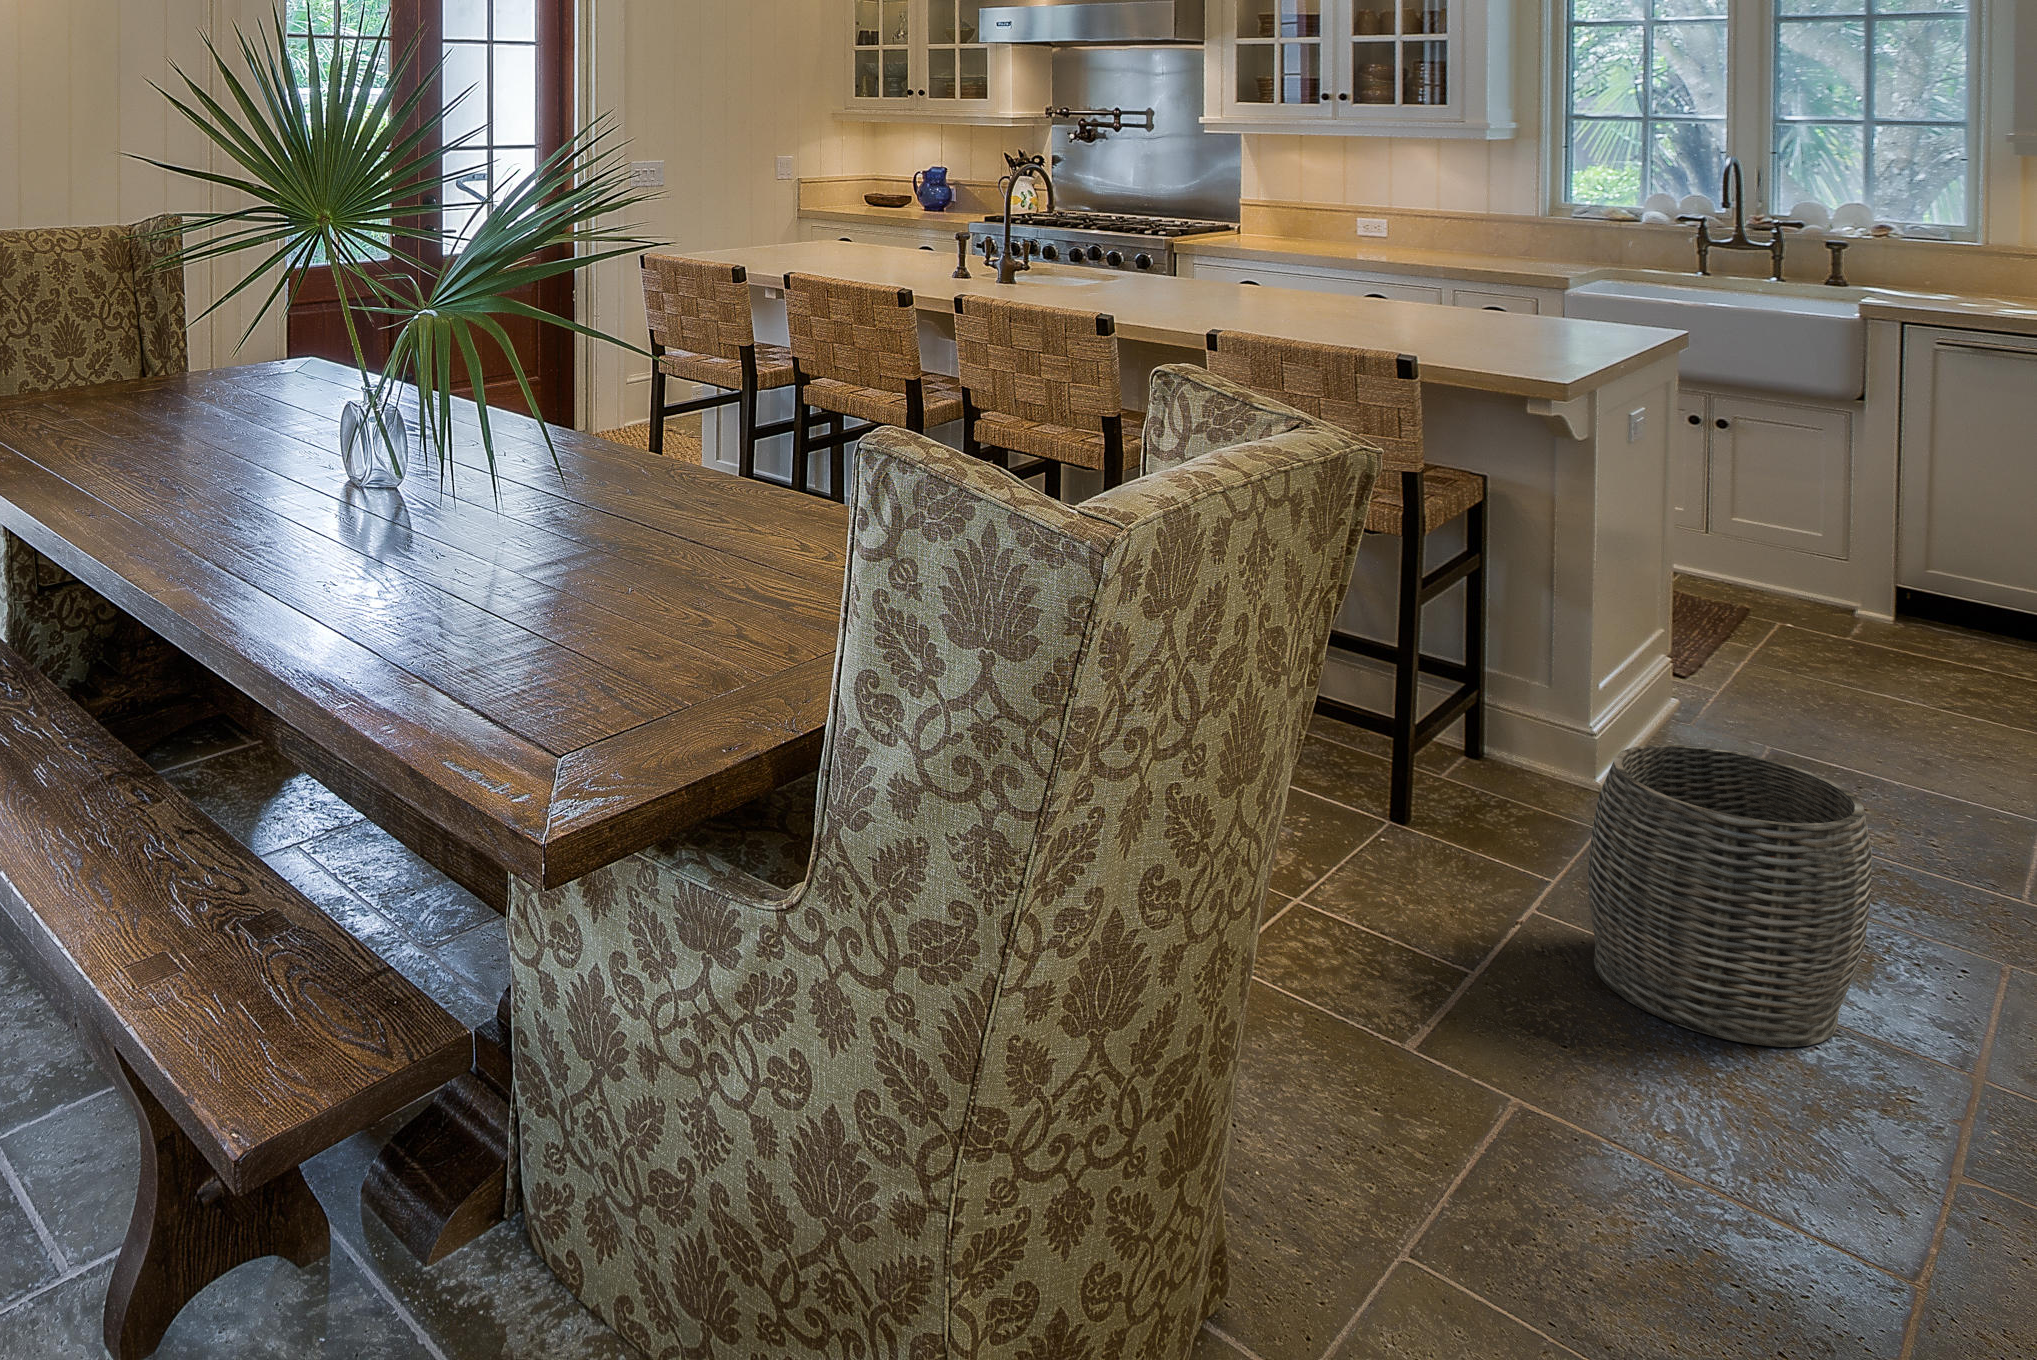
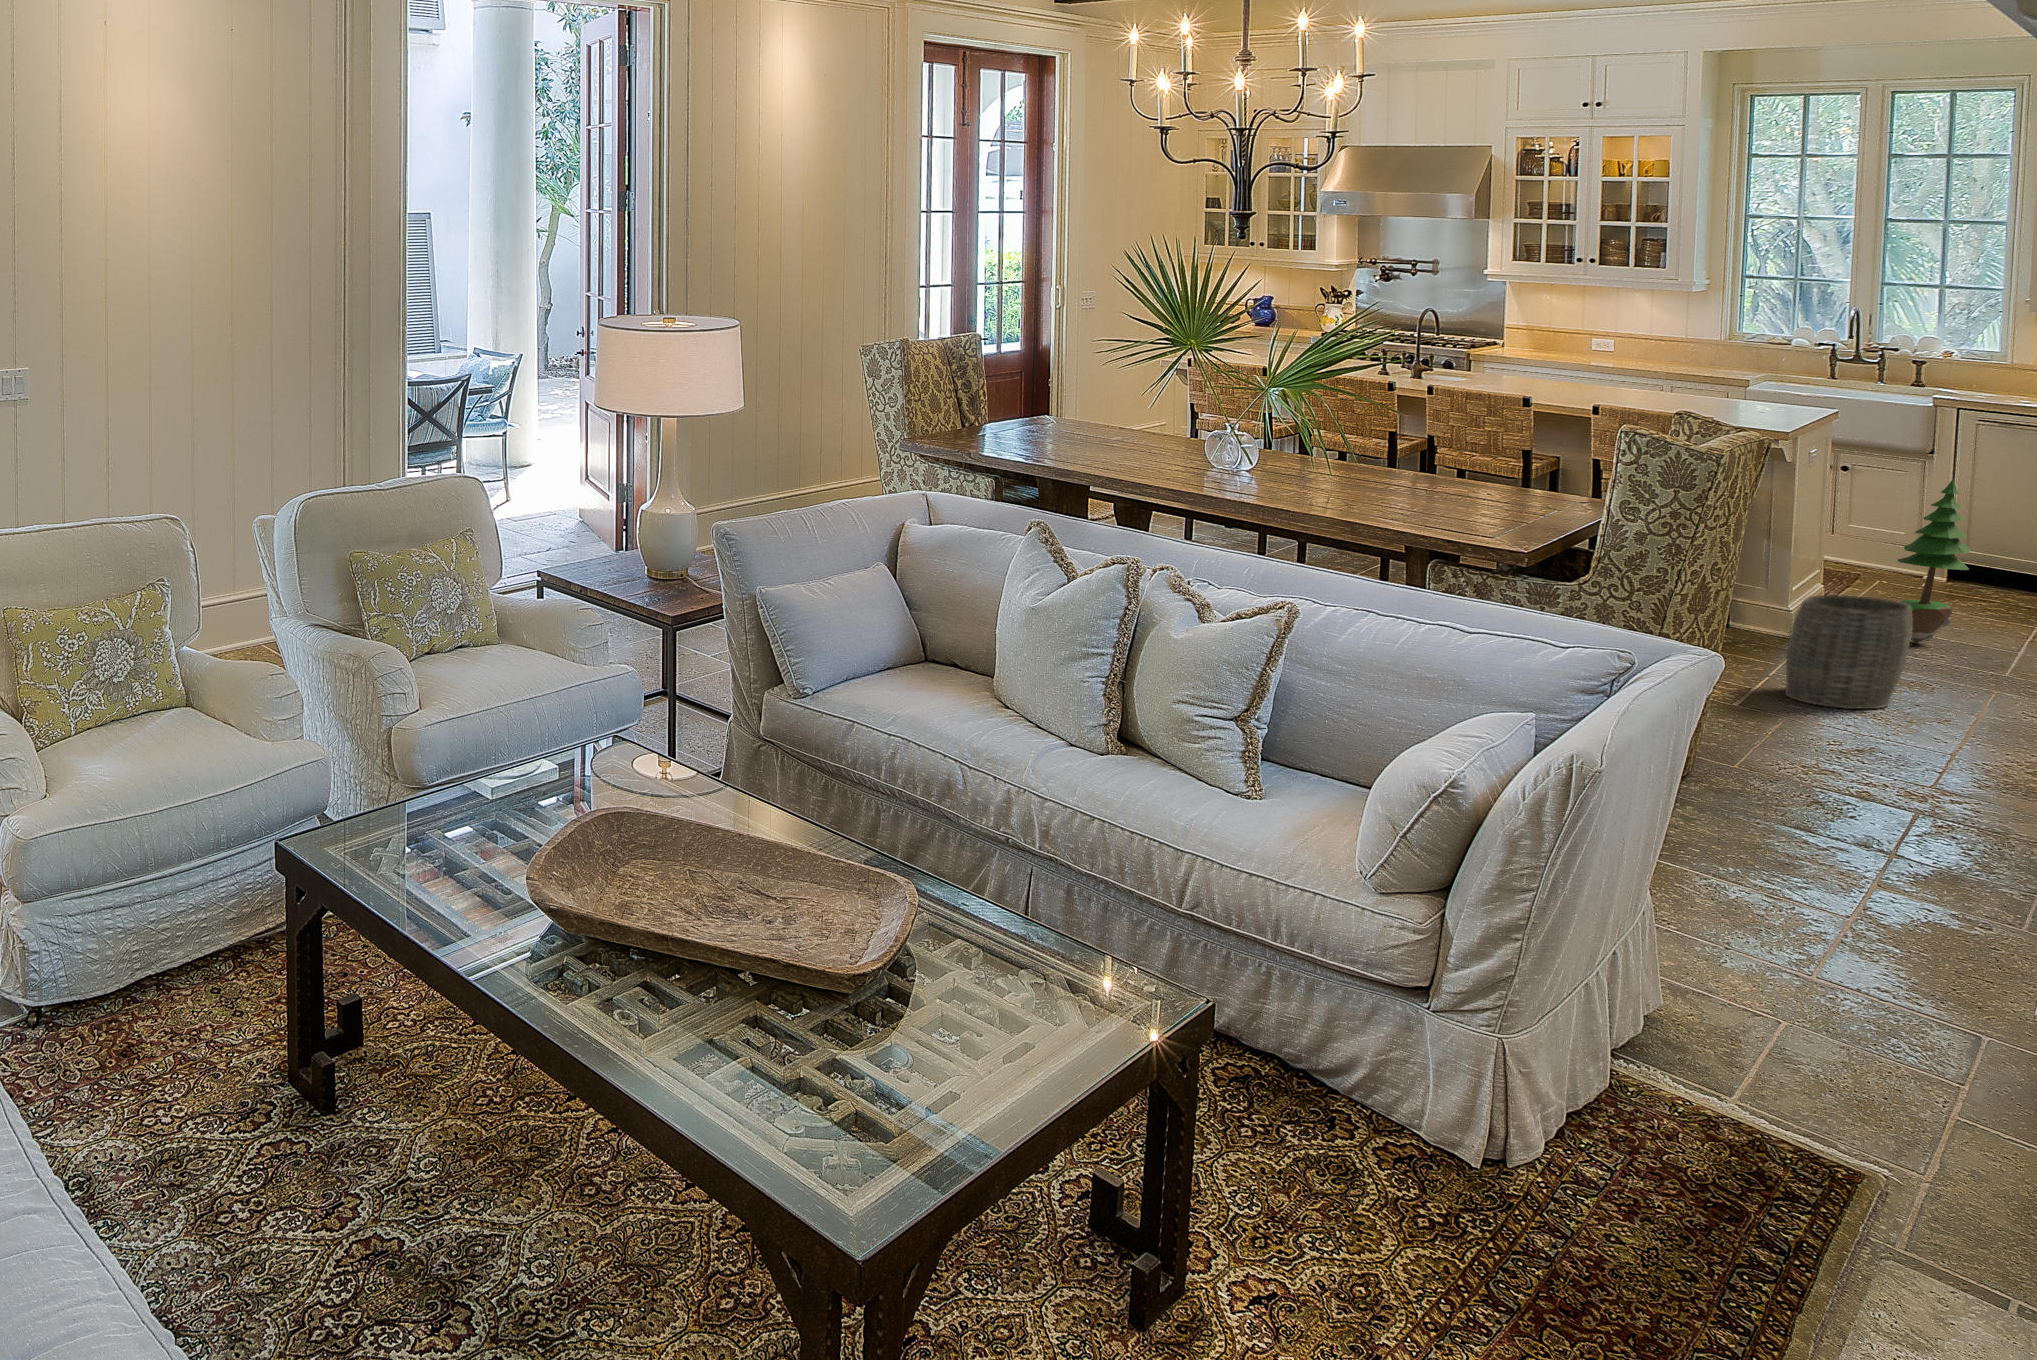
potted tree: none [1830,474,1981,785] -> present [1898,479,1972,643]

